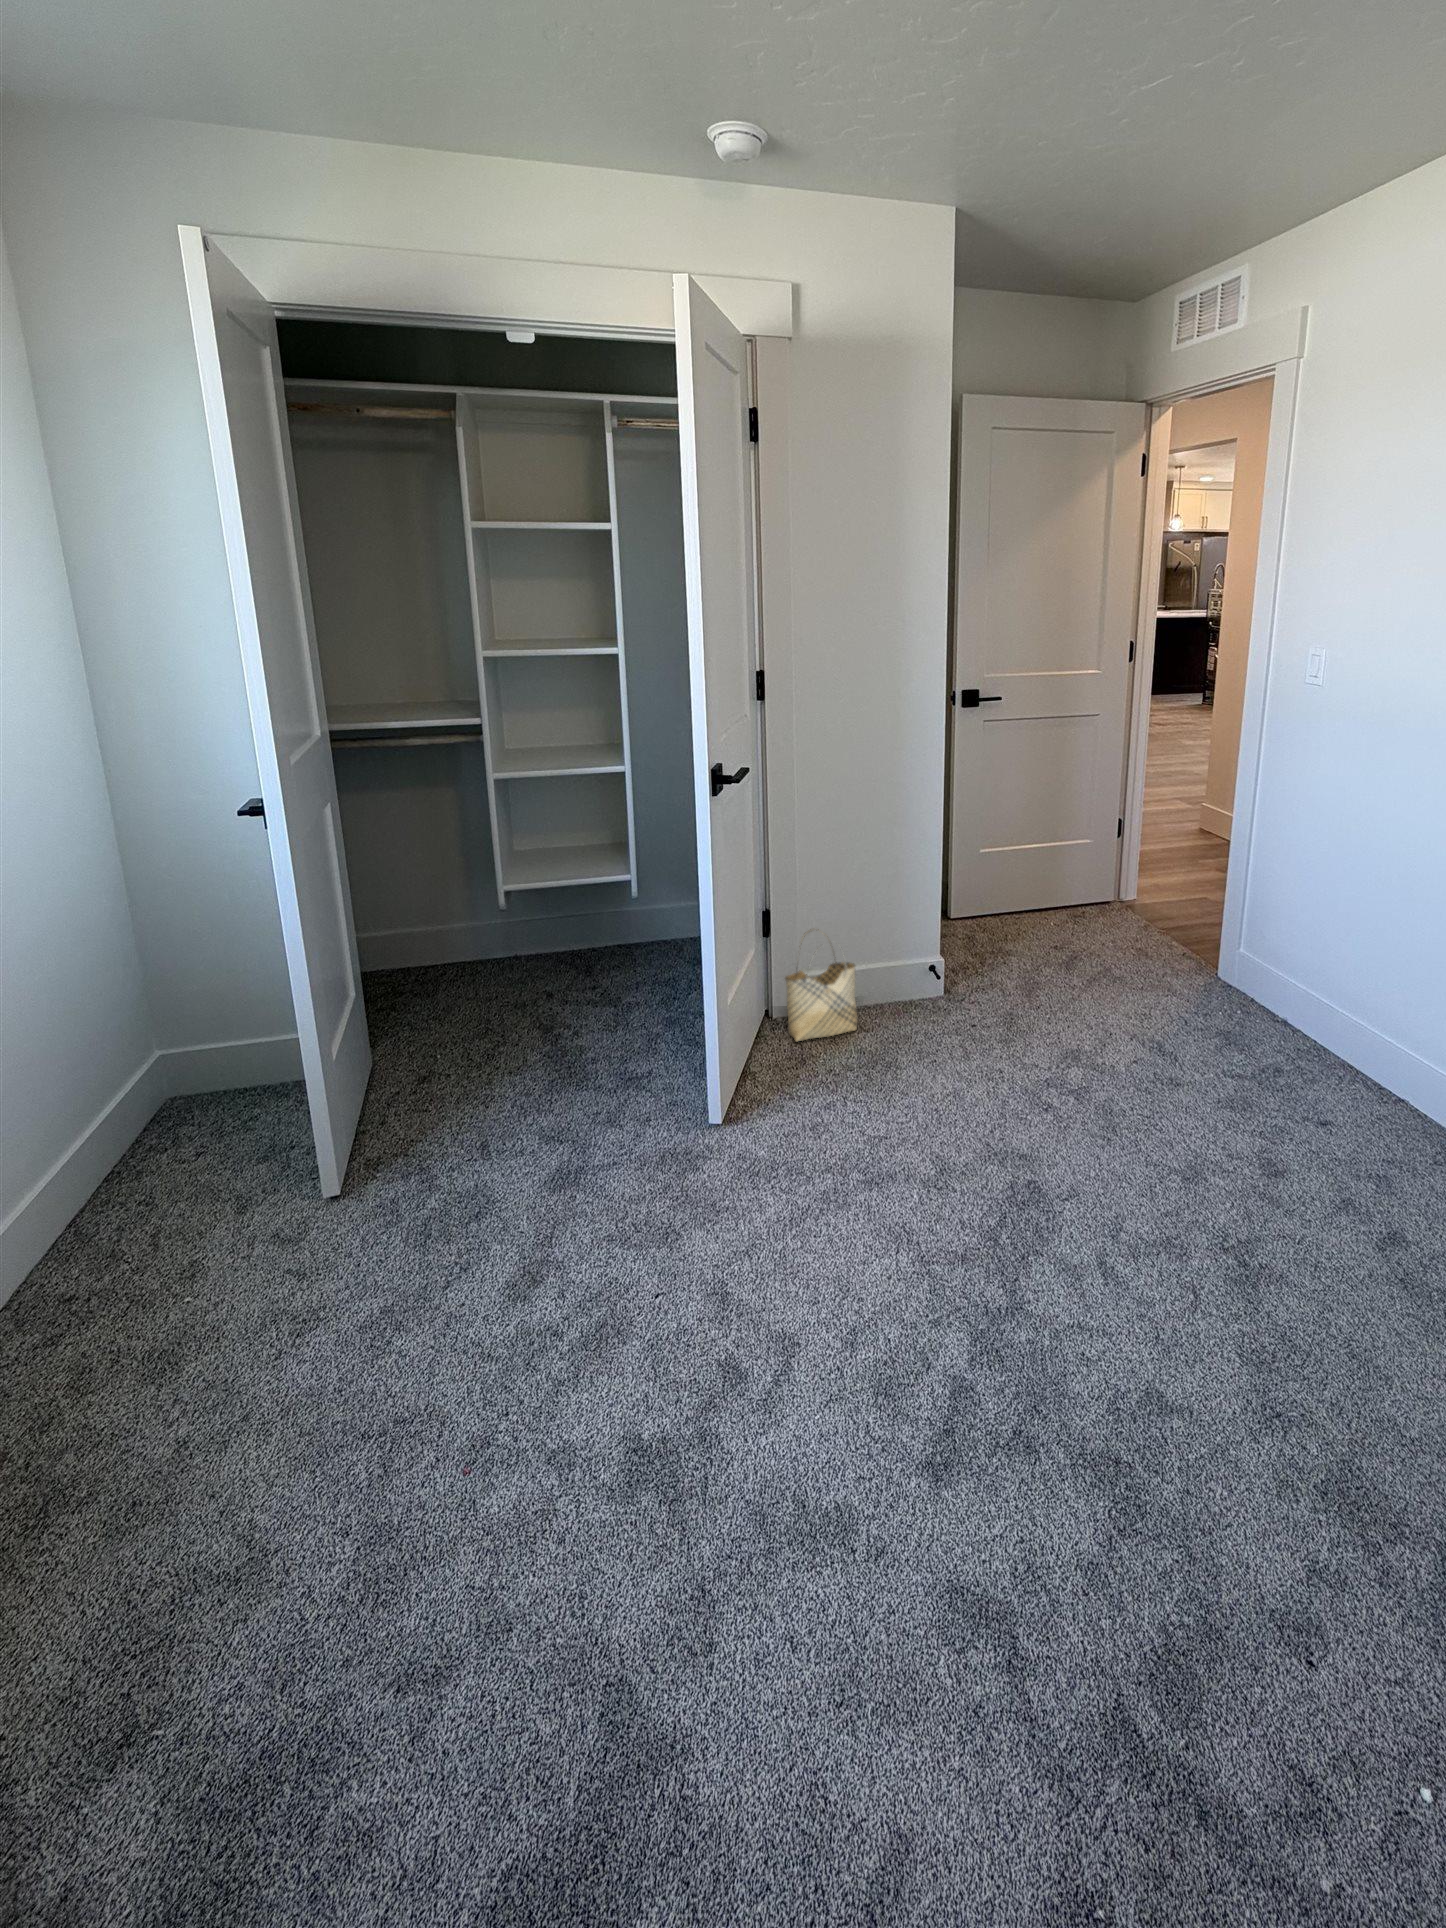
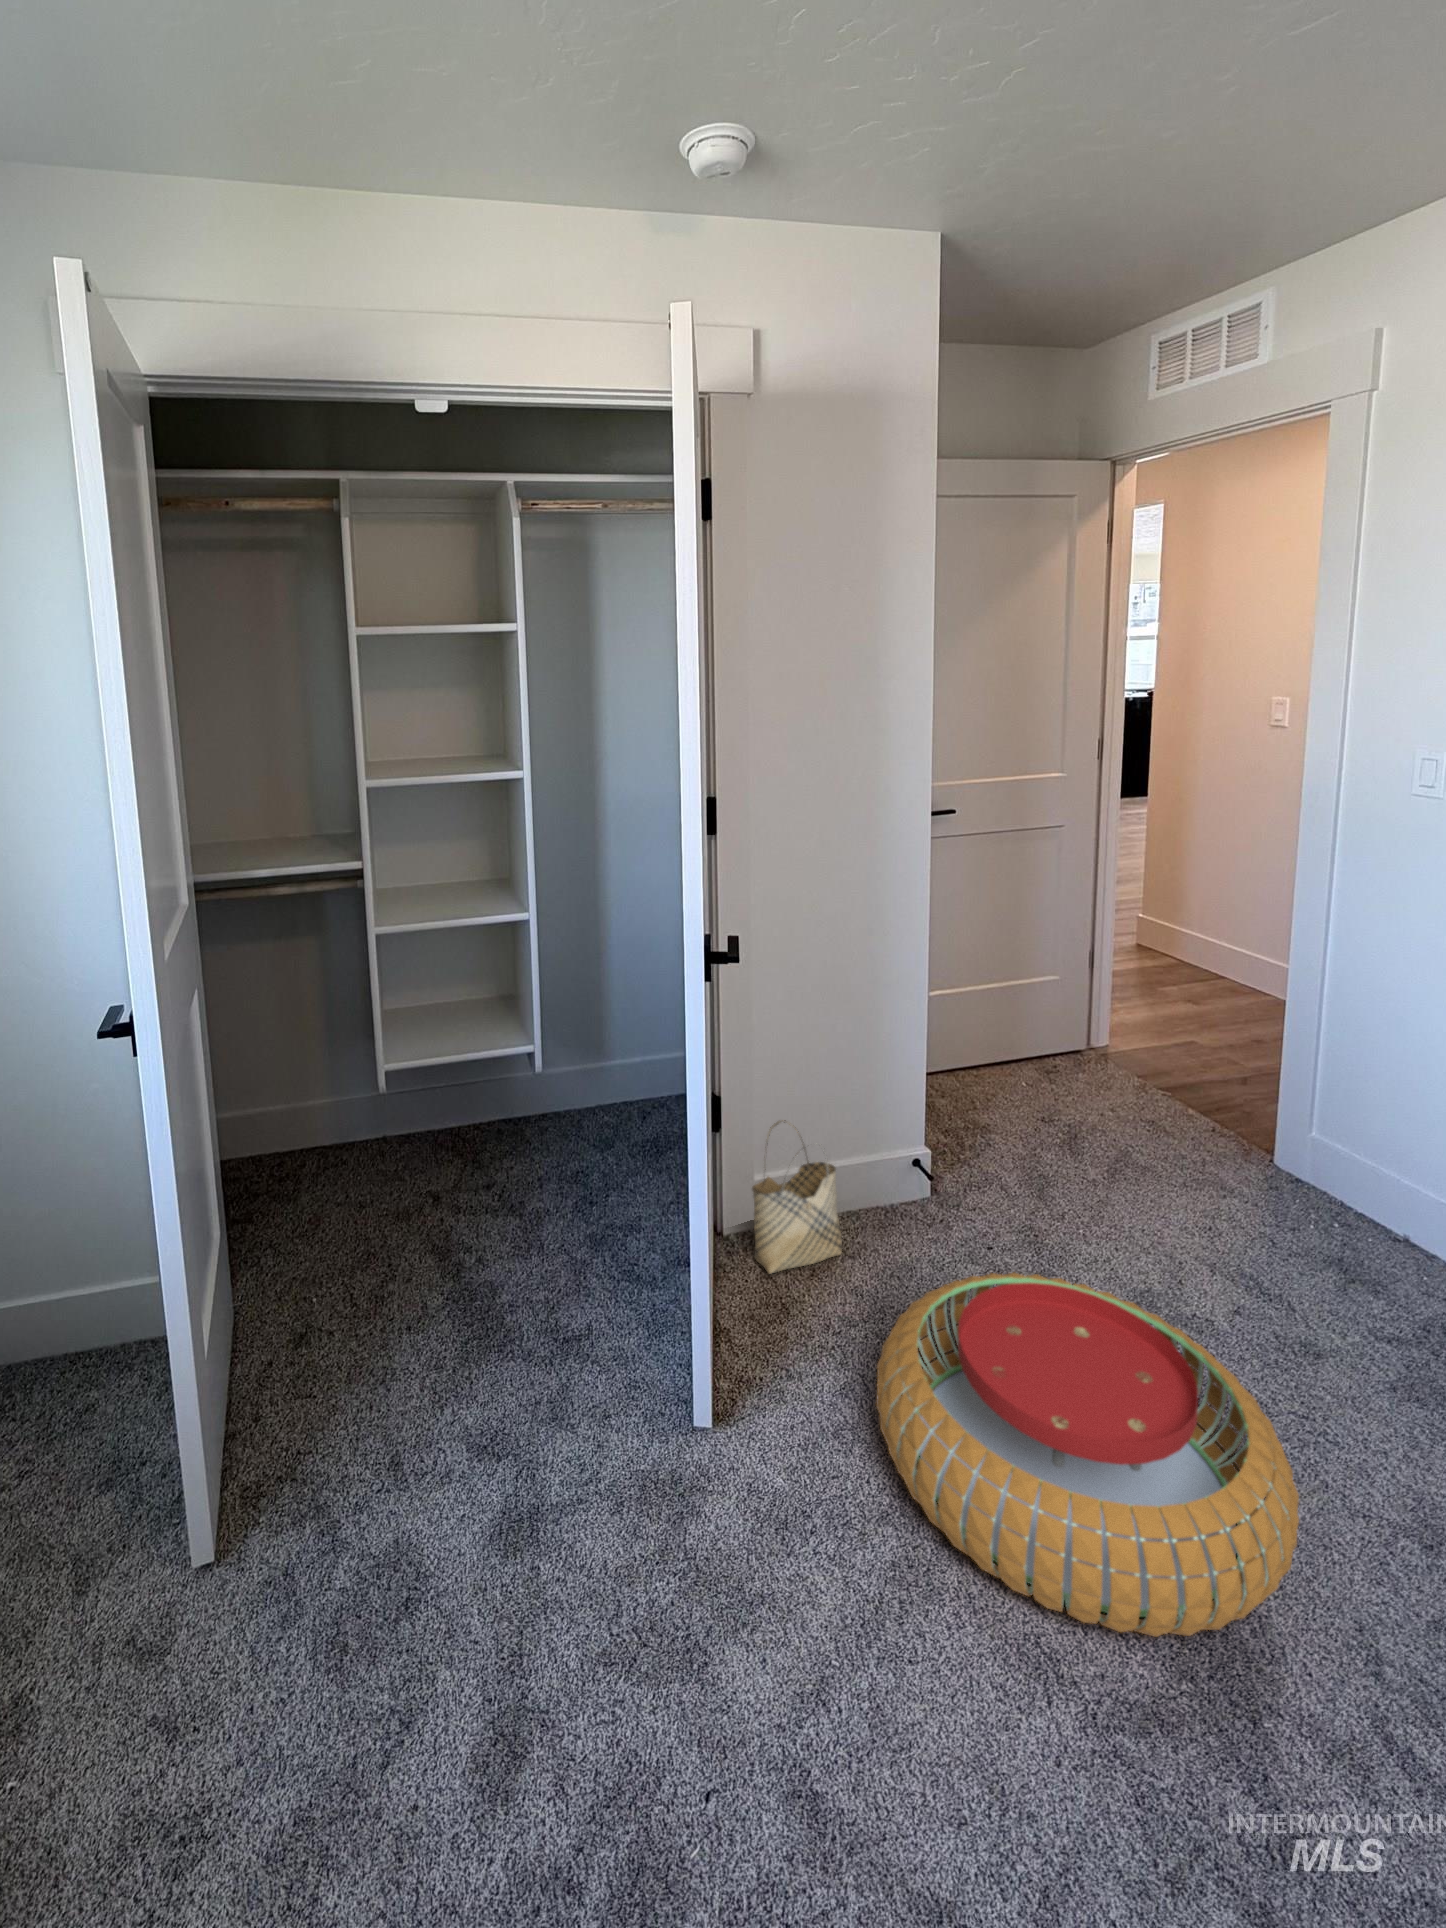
pouf: none [835,1025,1101,1219] -> present [876,1273,1299,1637]

